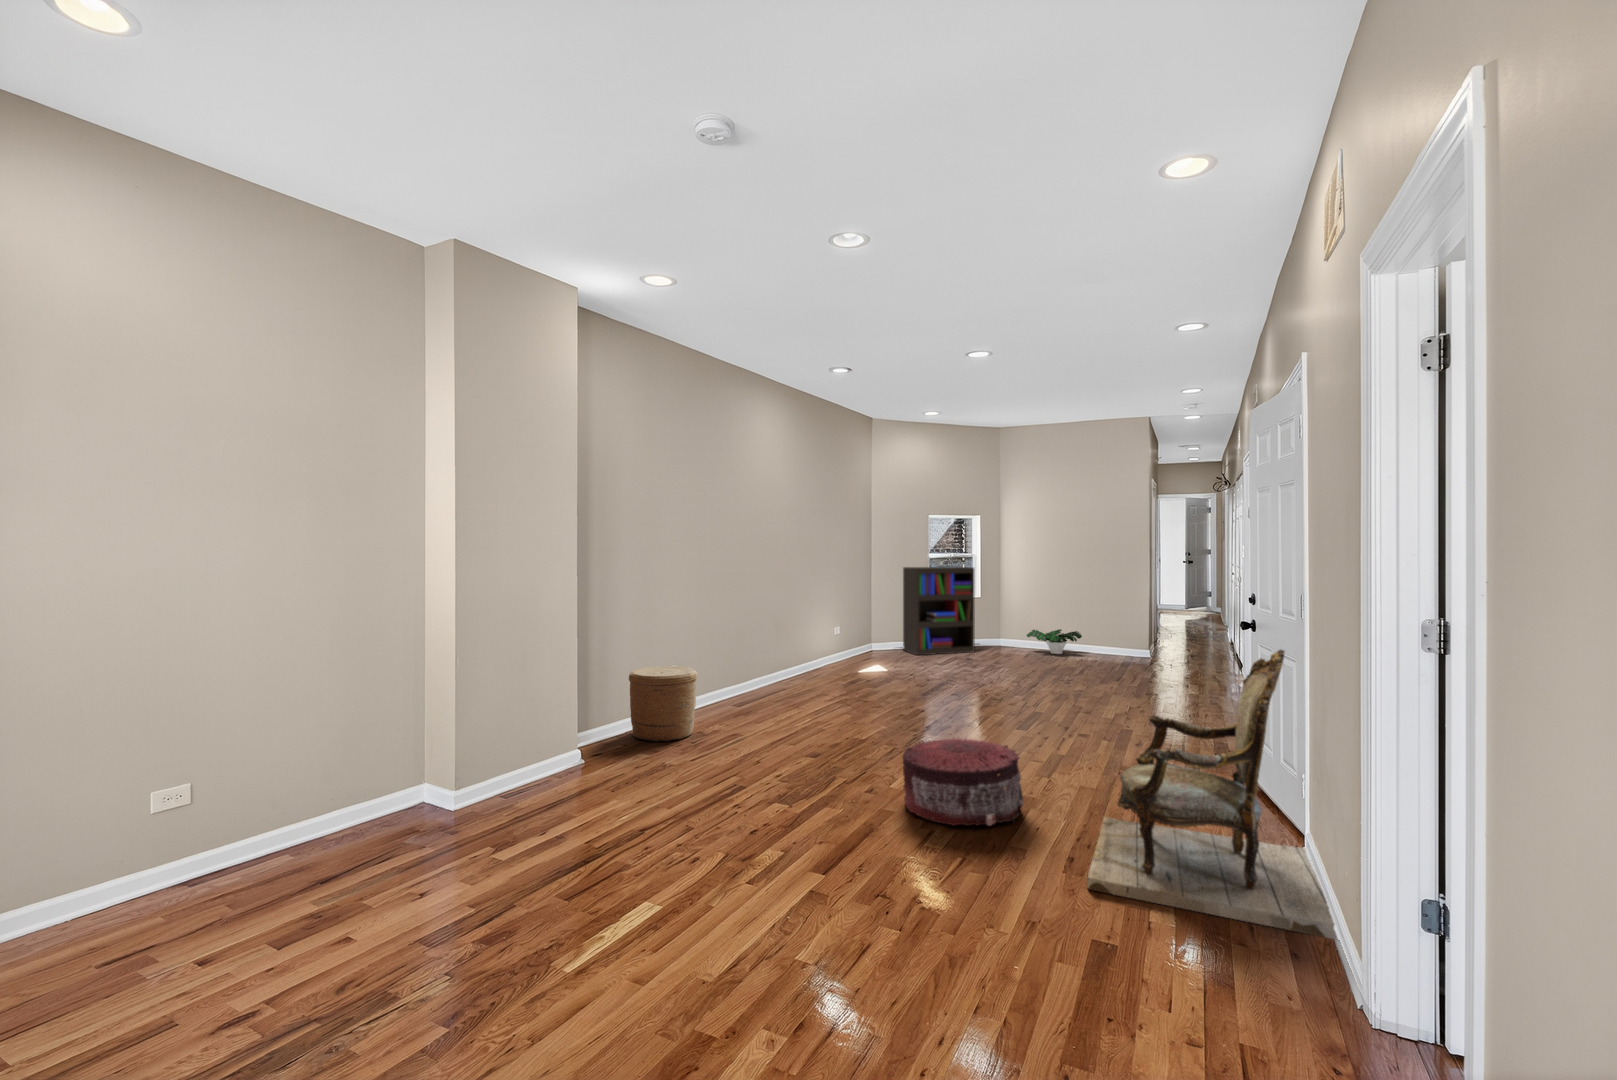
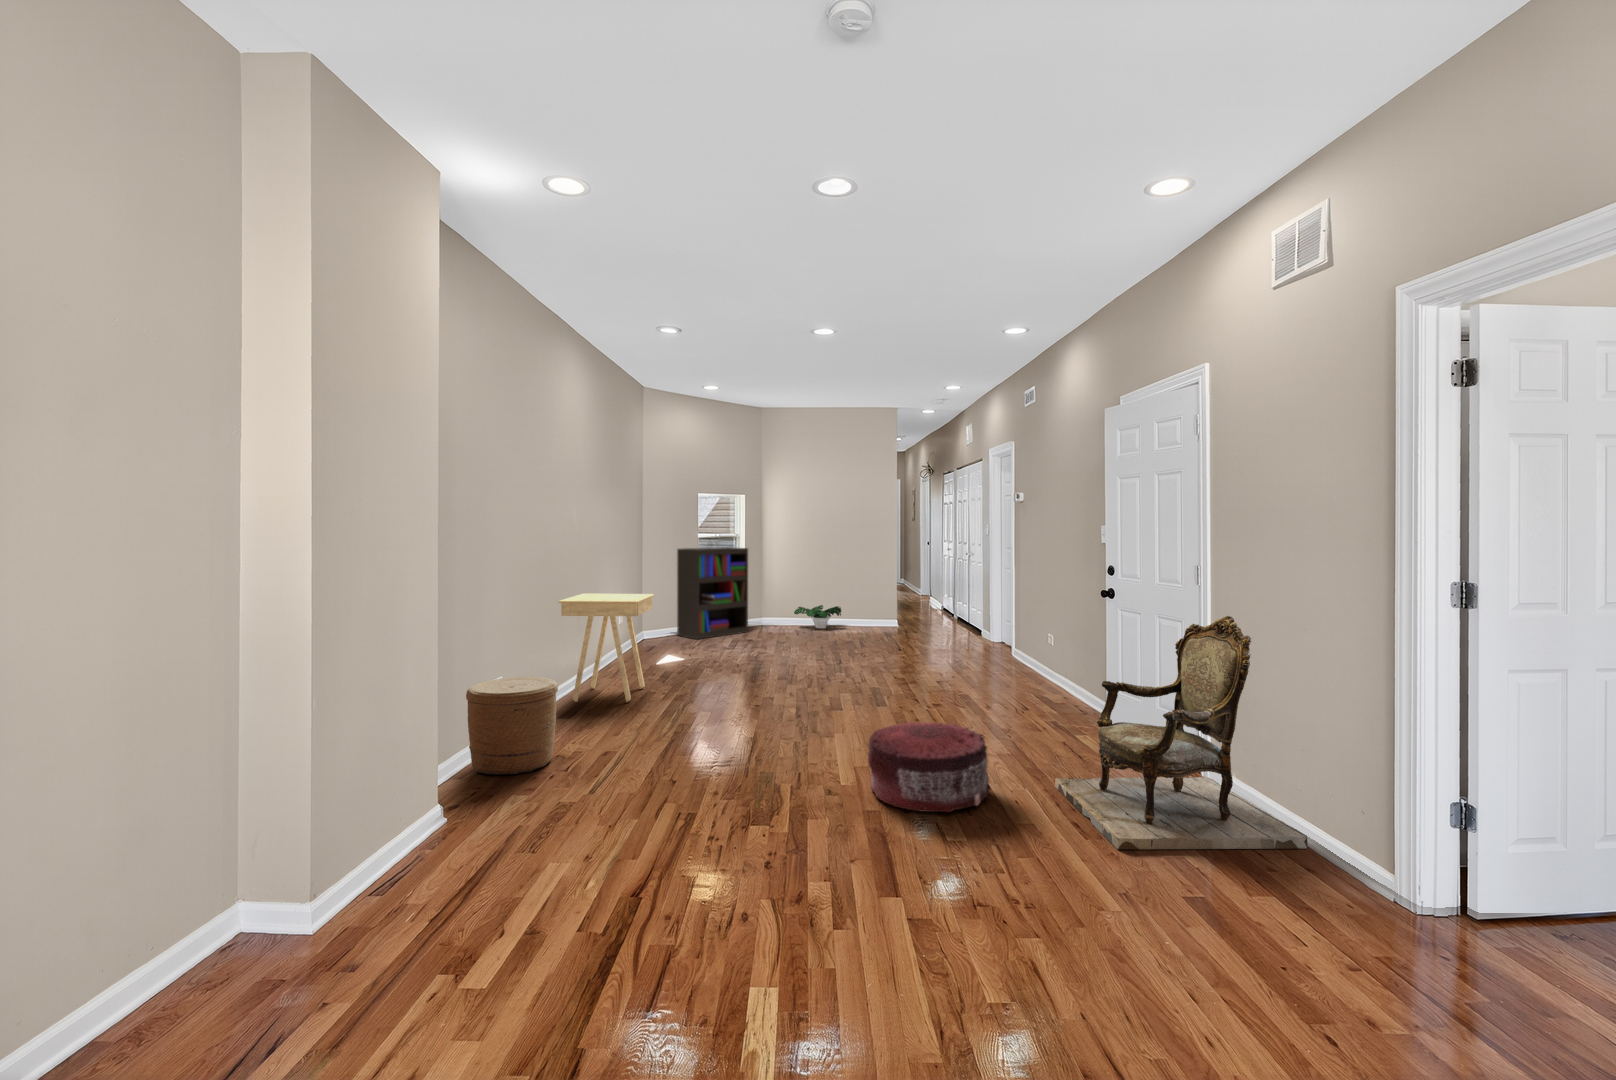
side table: none [742,604,830,701] -> present [559,594,654,702]

